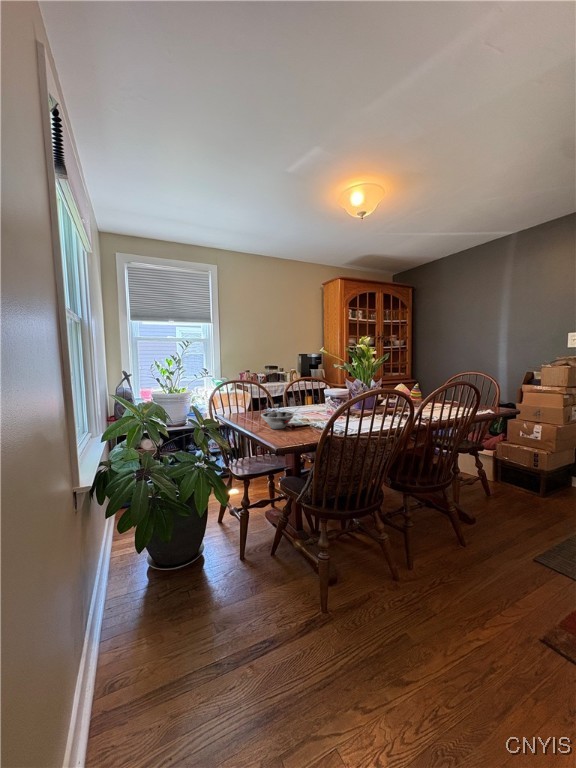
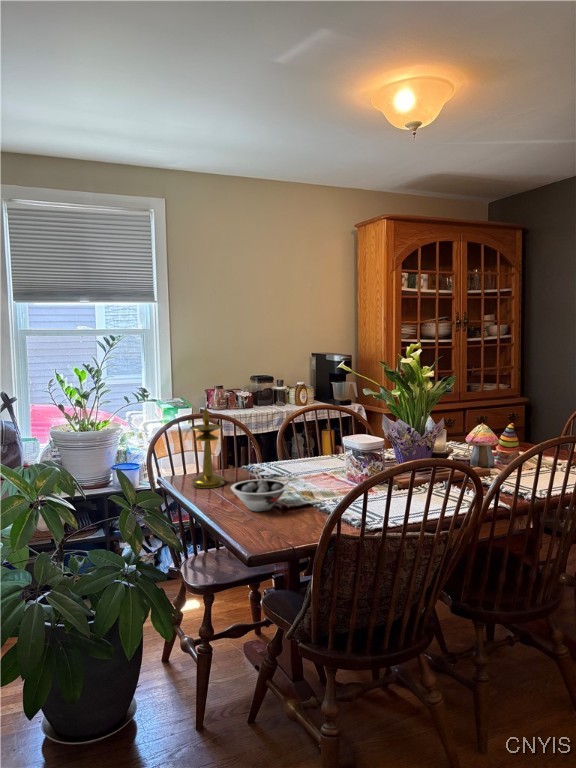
candlestick: none [235,371,255,419] -> present [190,406,225,488]

